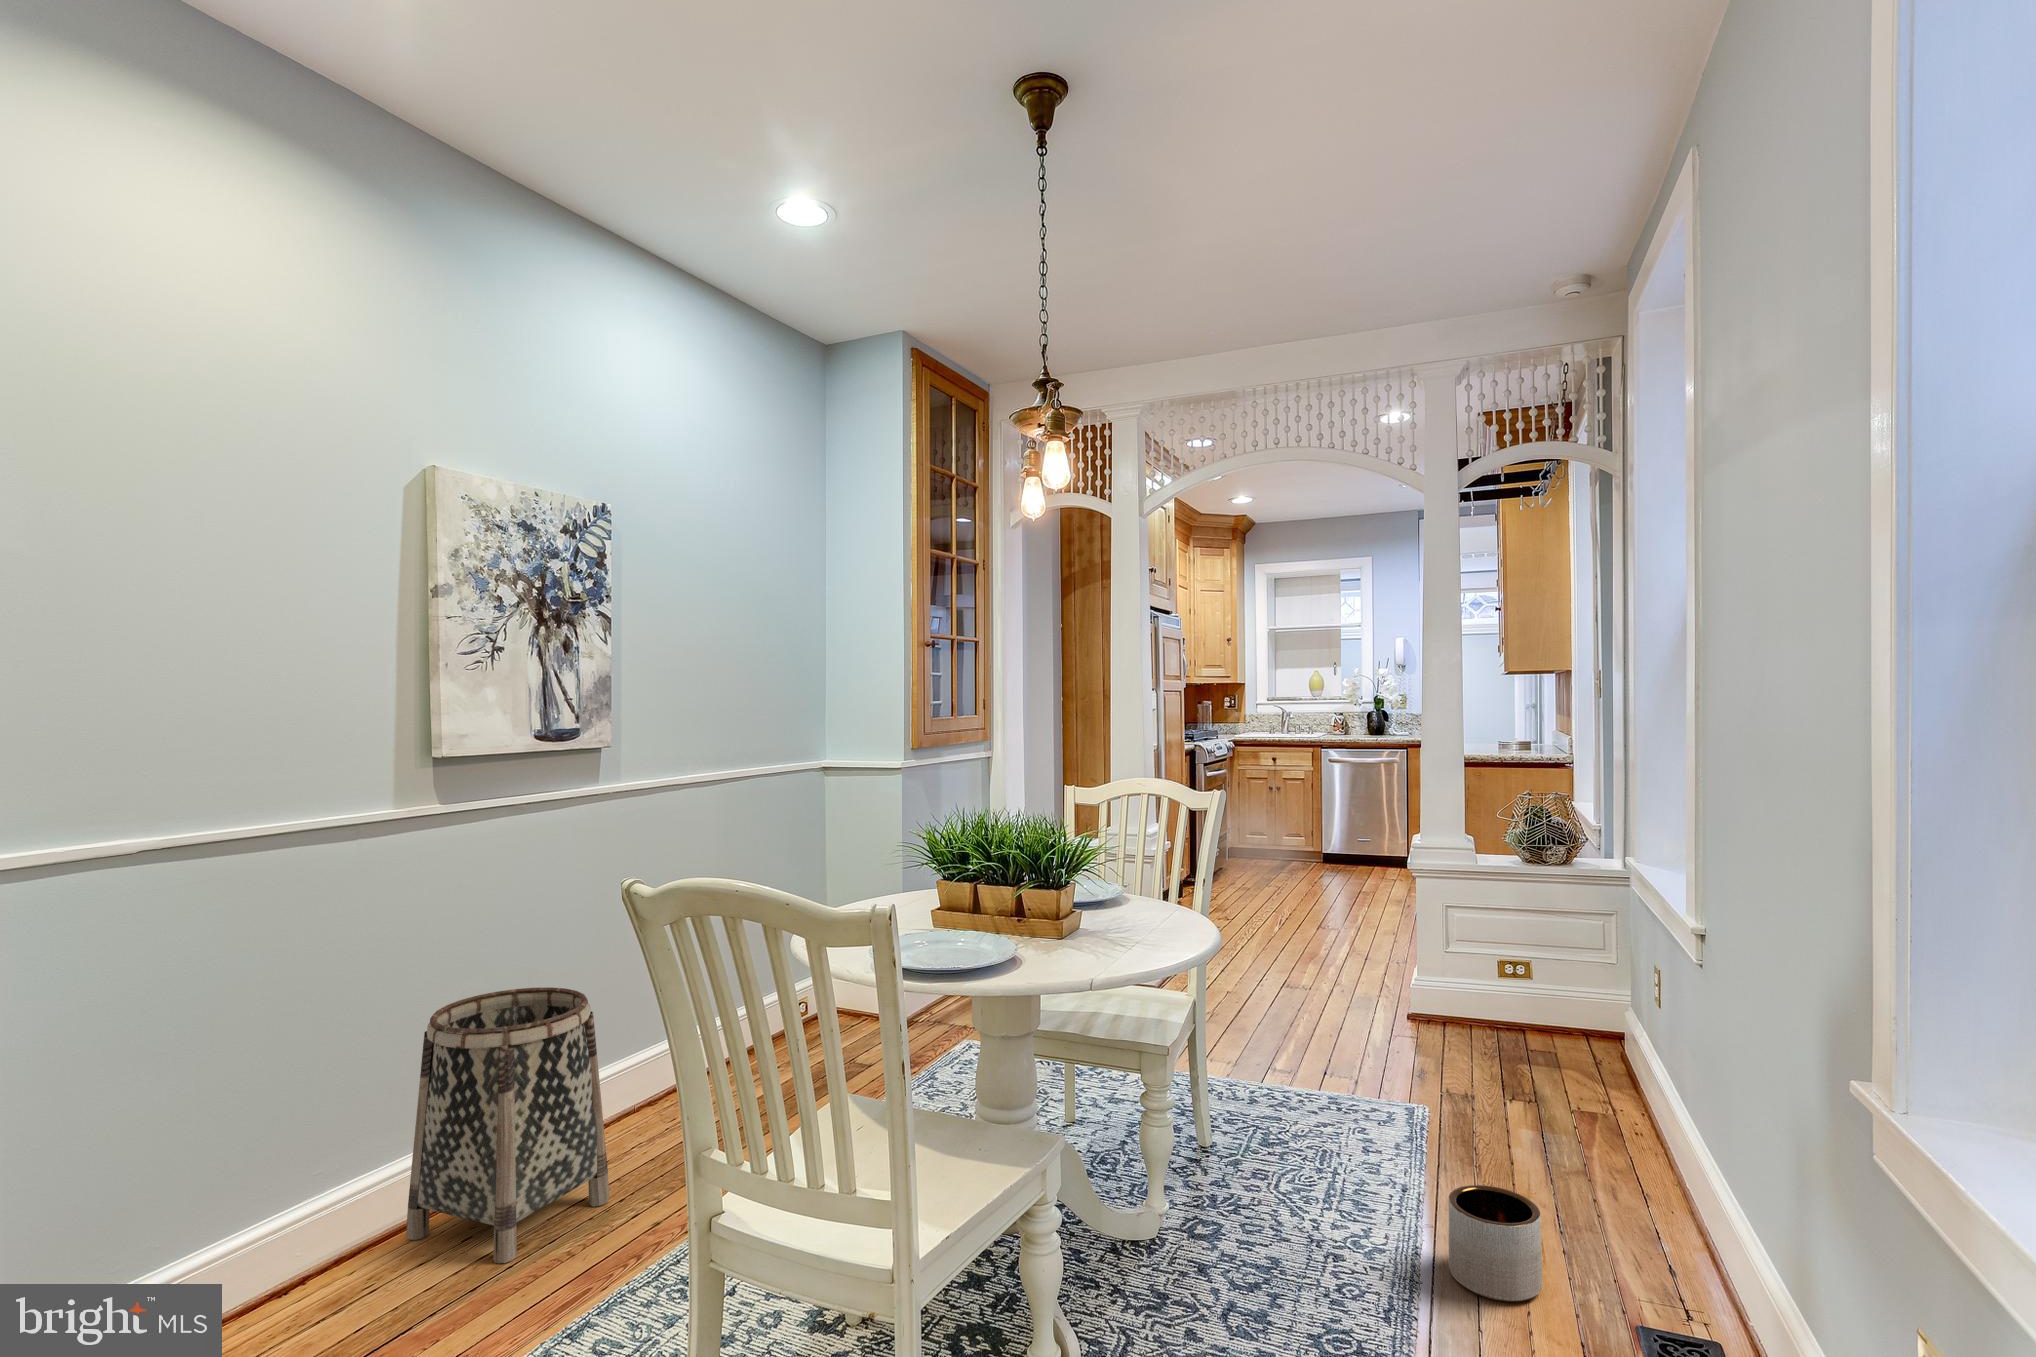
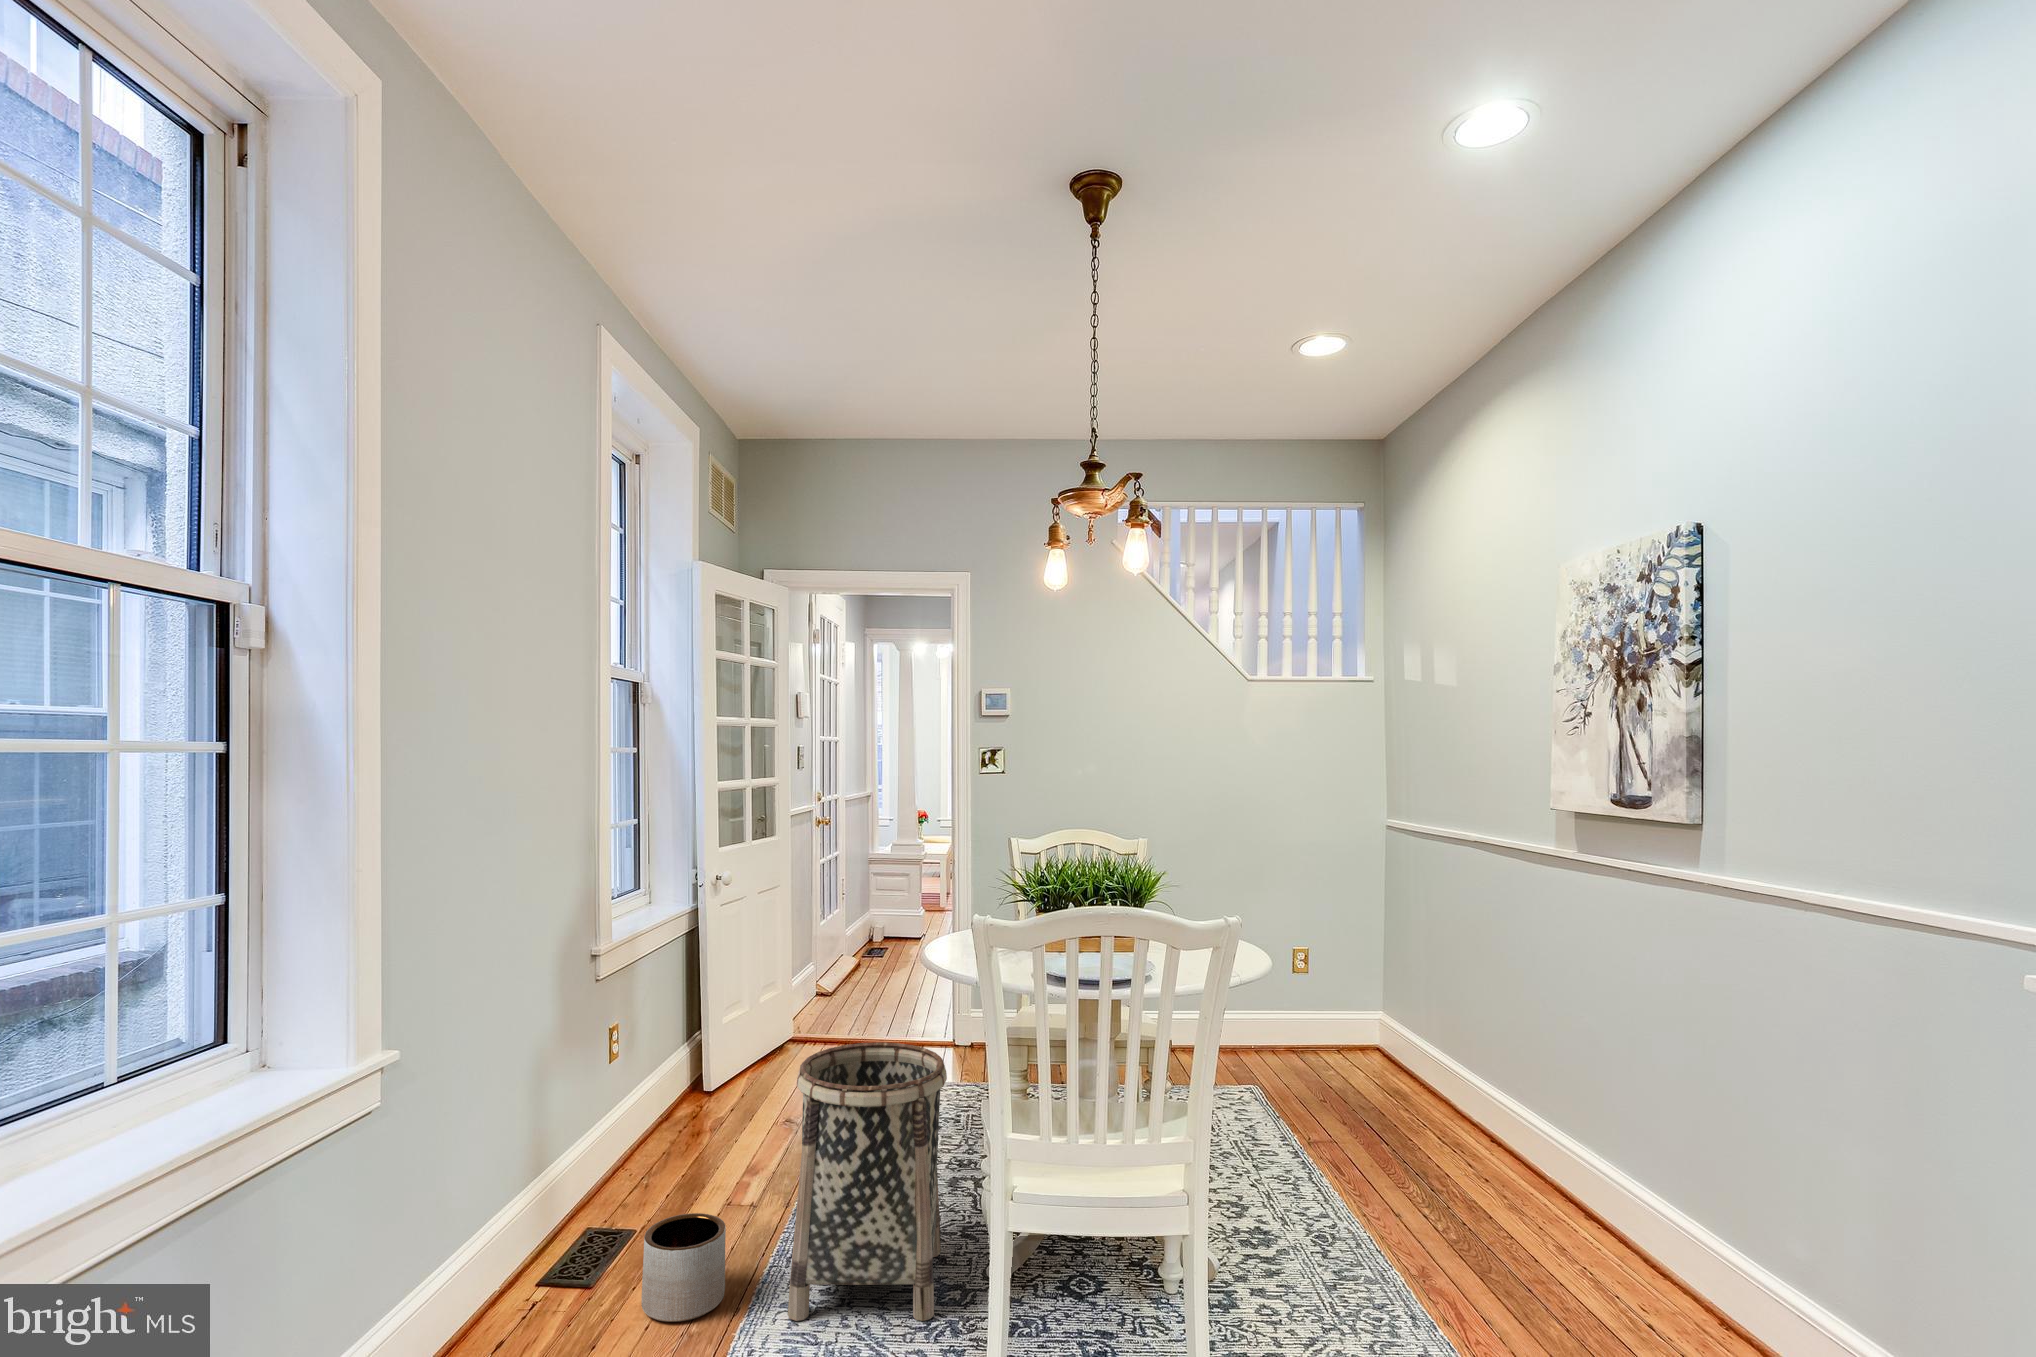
basket: present [406,987,609,1263] -> present [788,1042,947,1321]

